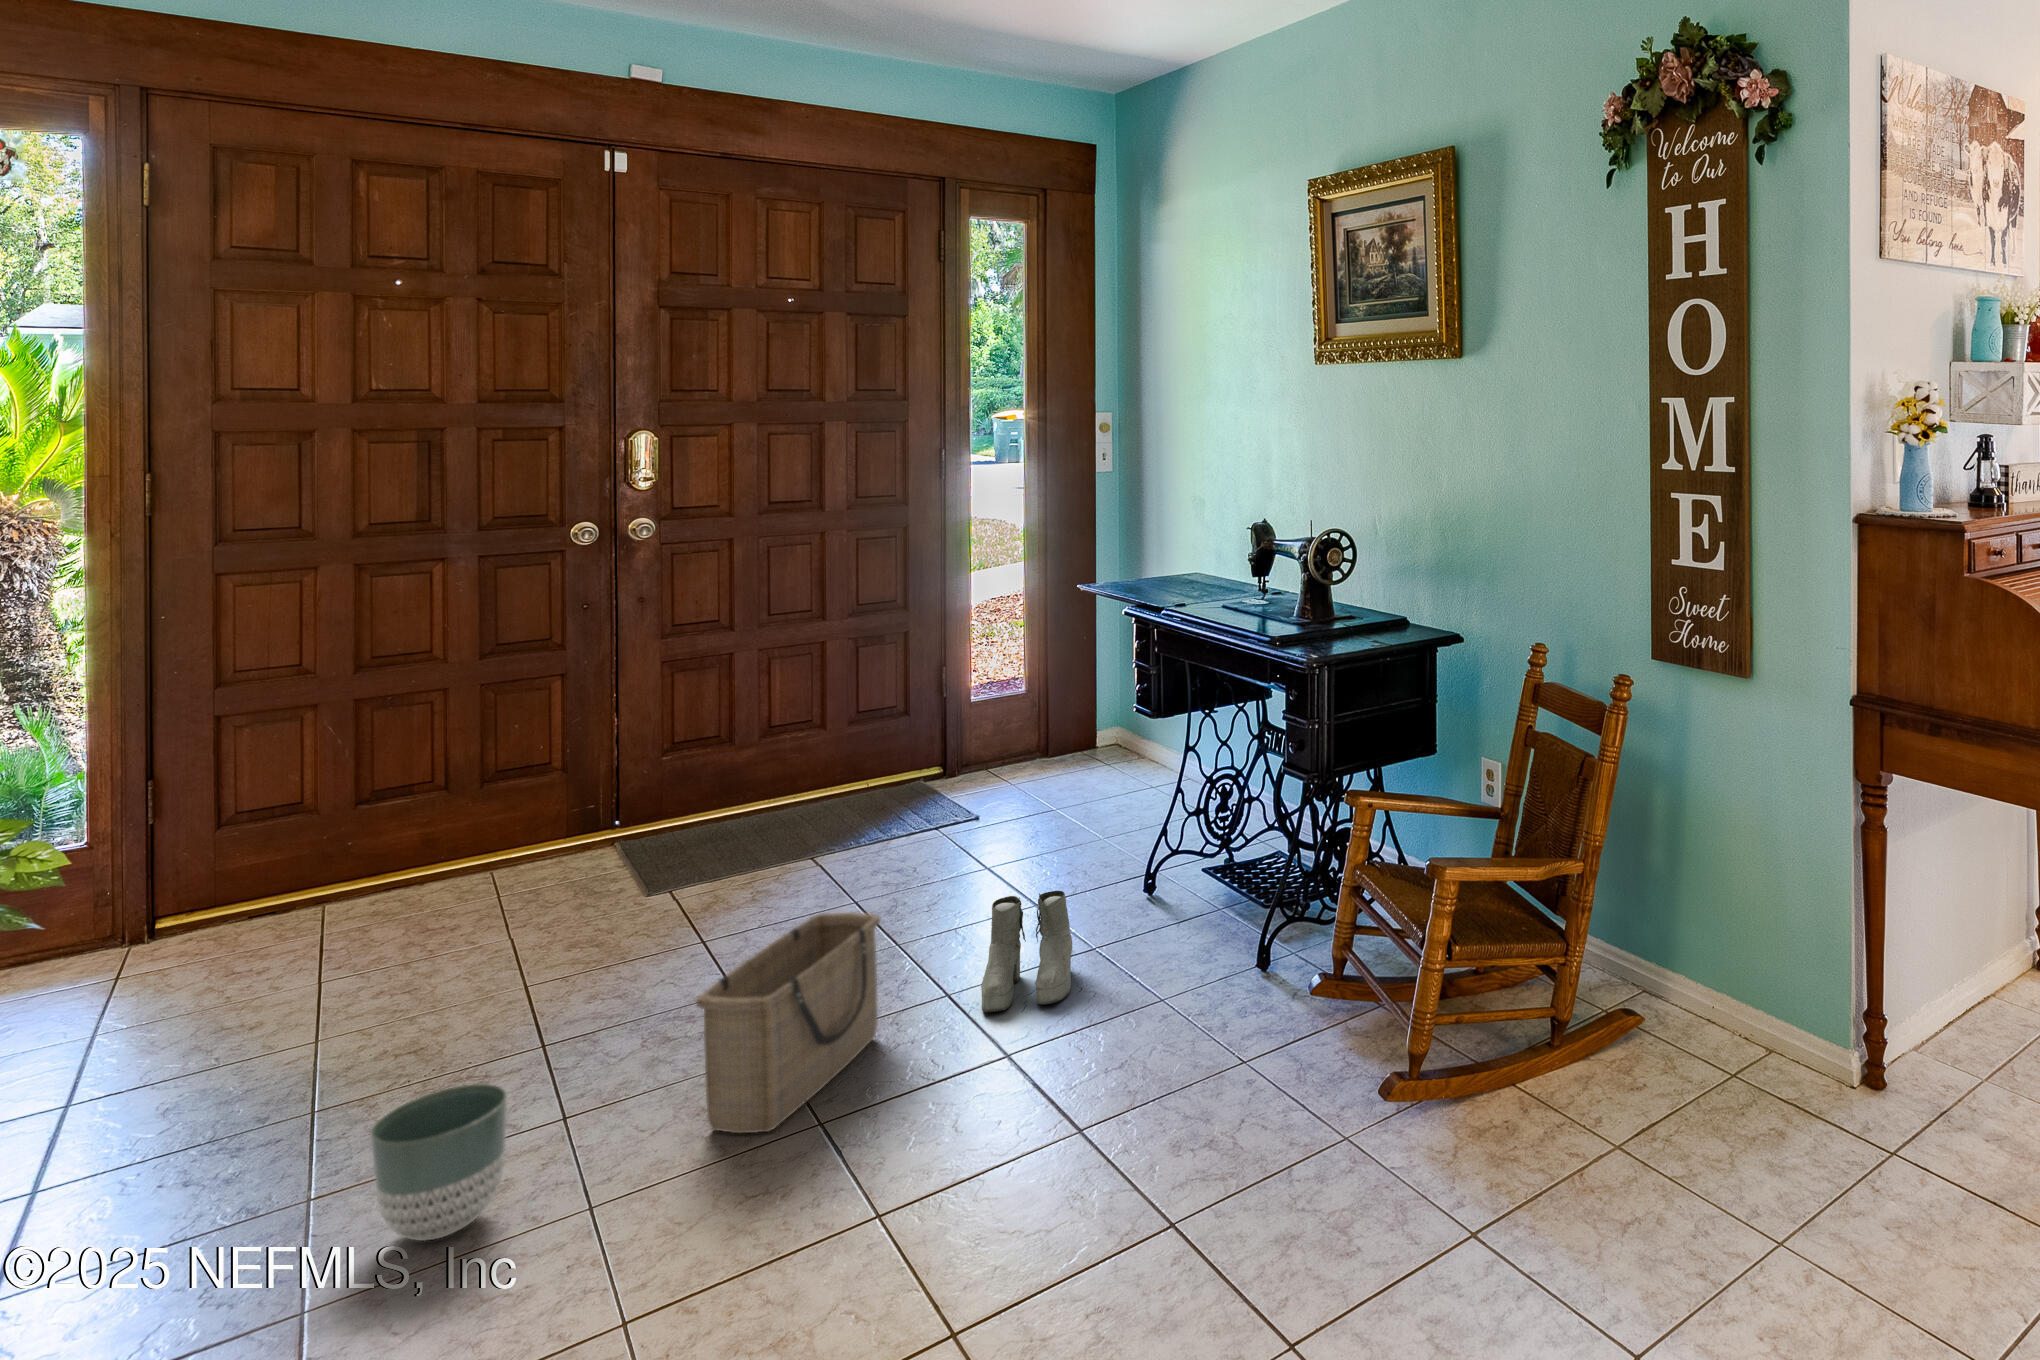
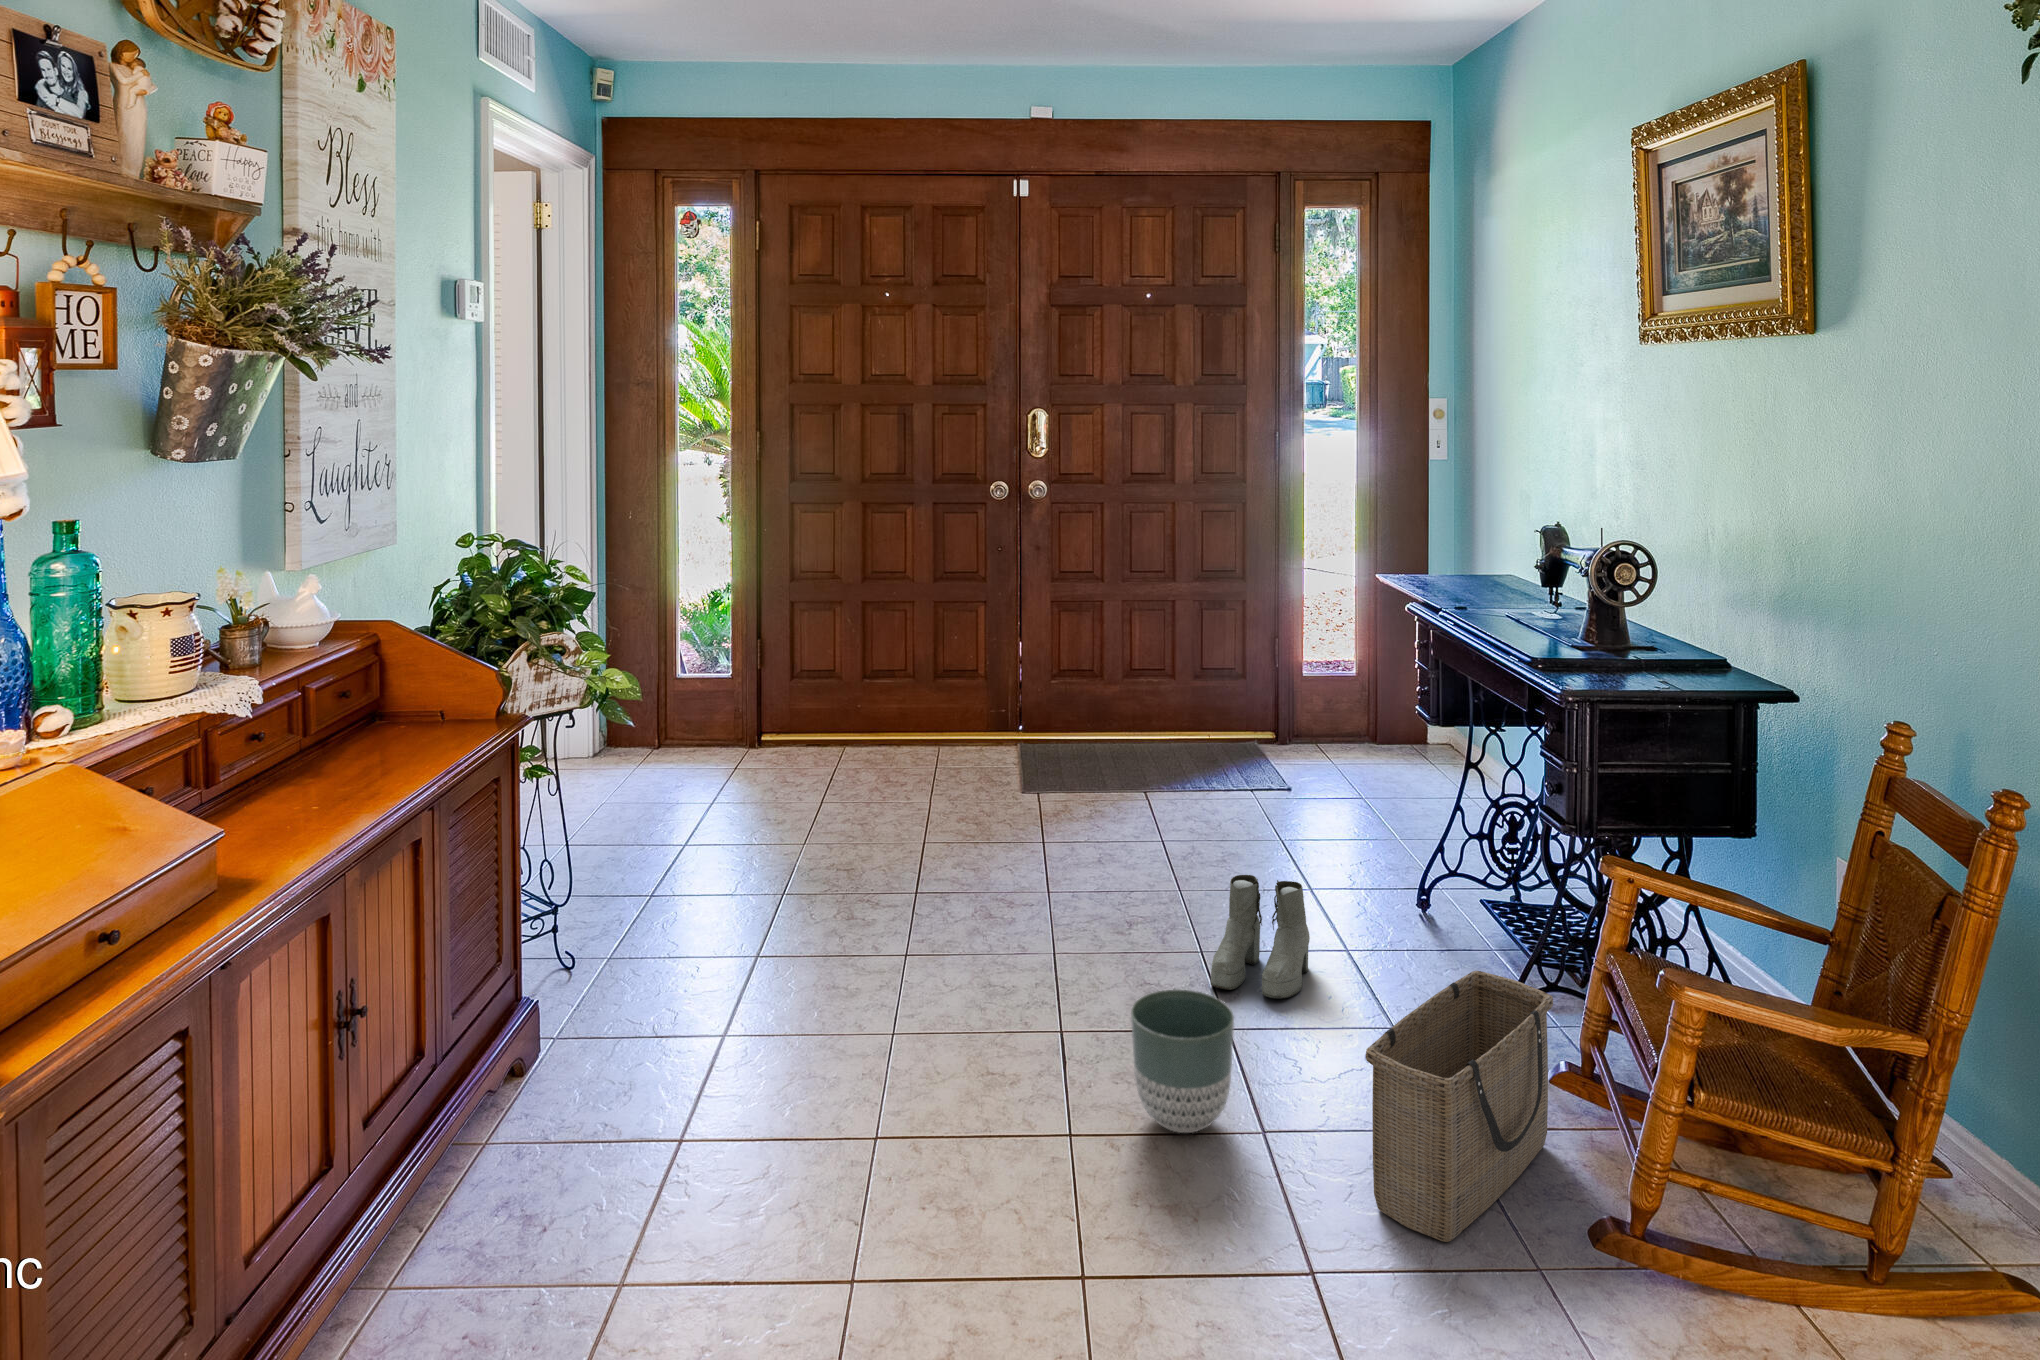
basket: present [696,912,880,1133] -> present [1366,971,1553,1242]
planter: present [371,1084,507,1241] -> present [1131,989,1234,1133]

